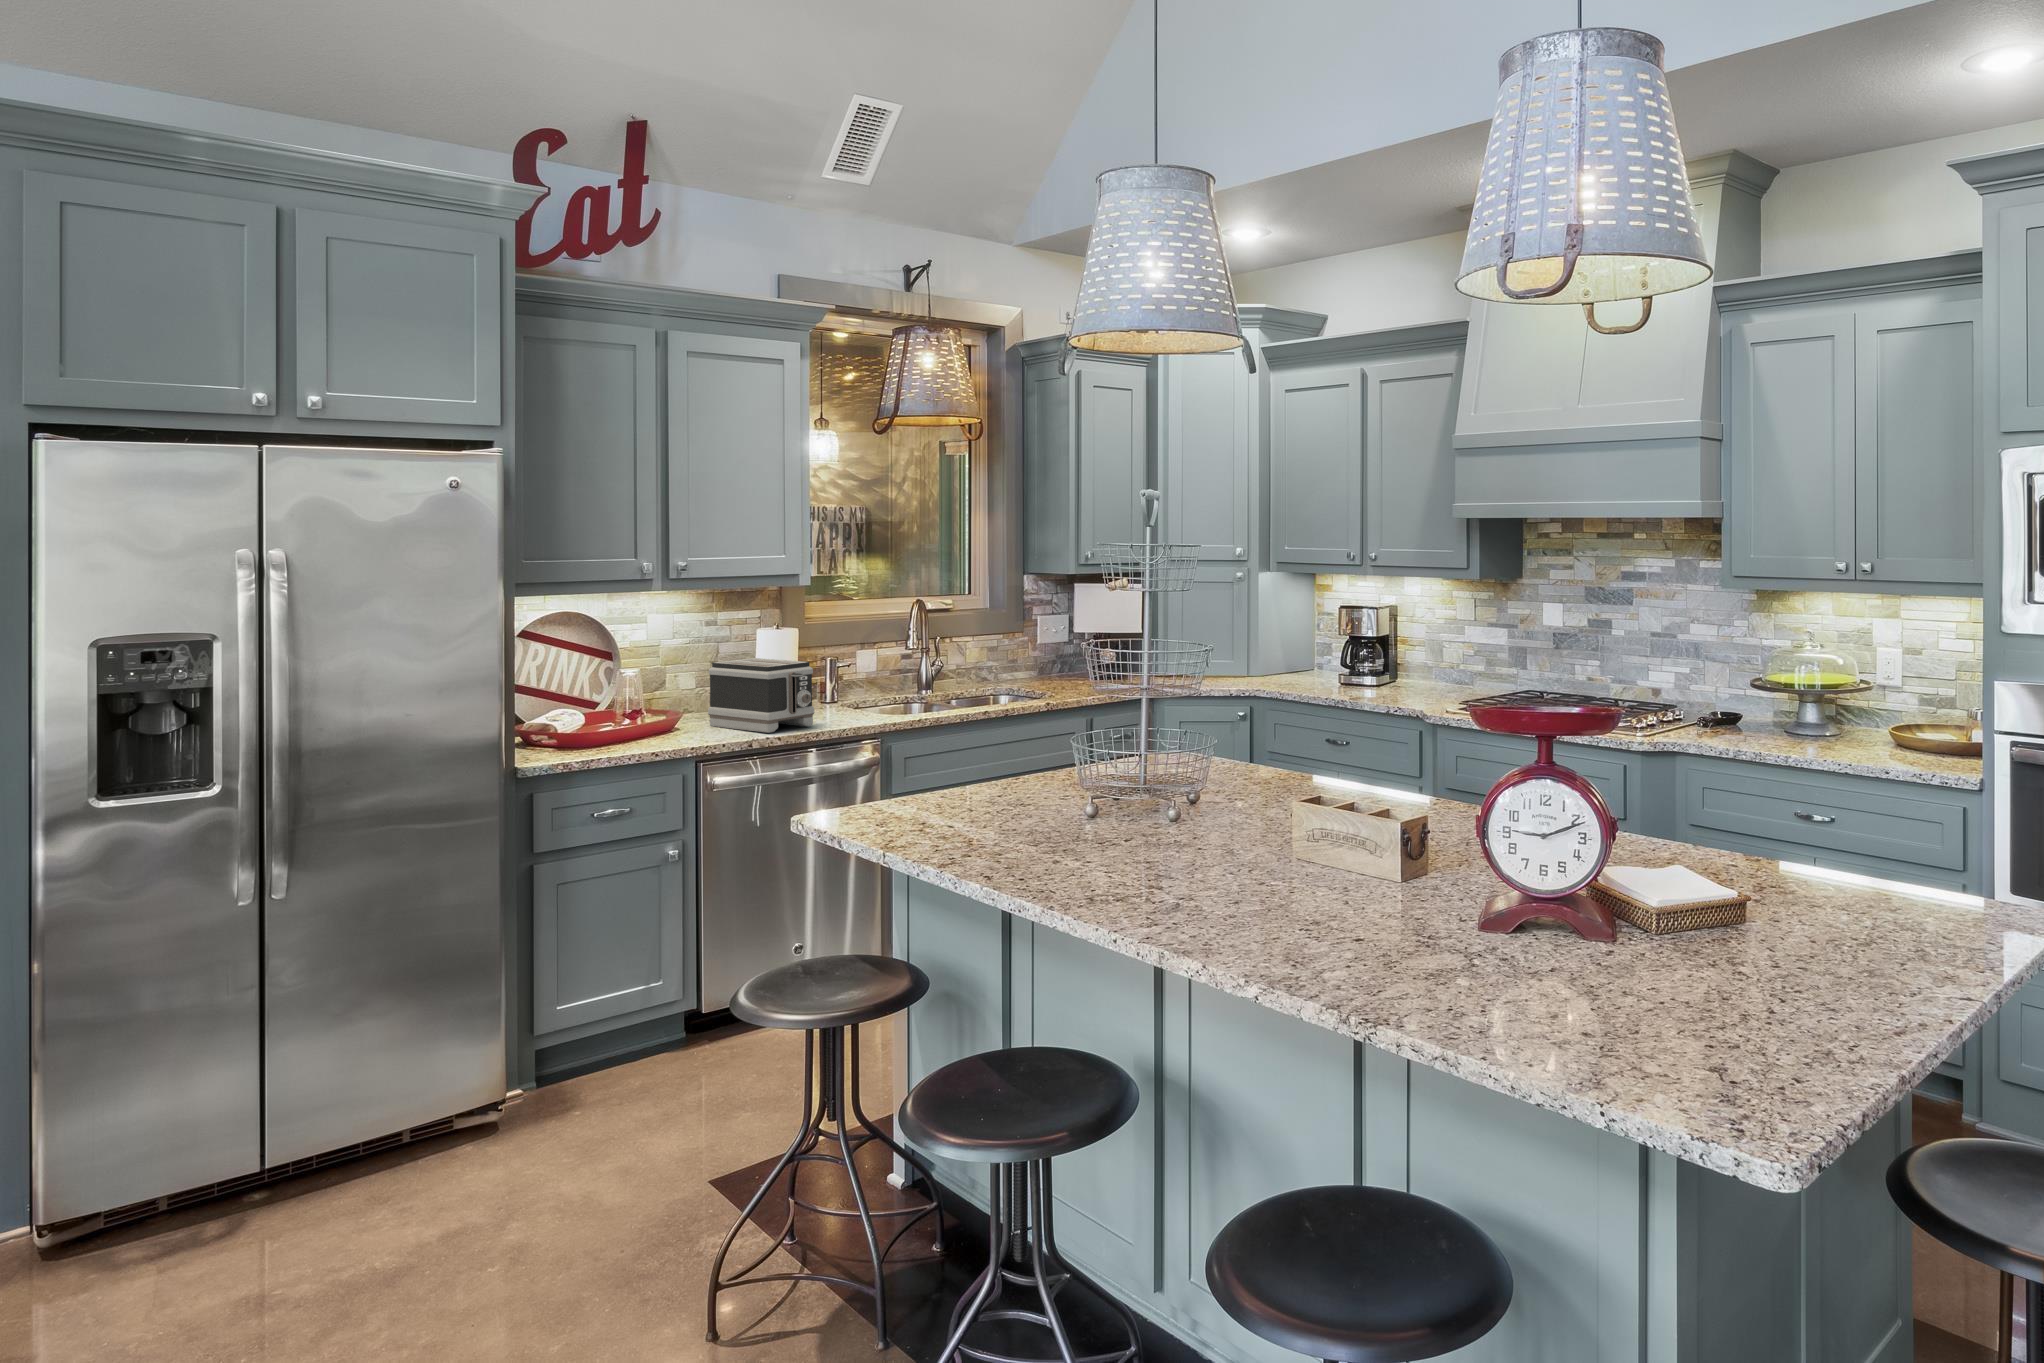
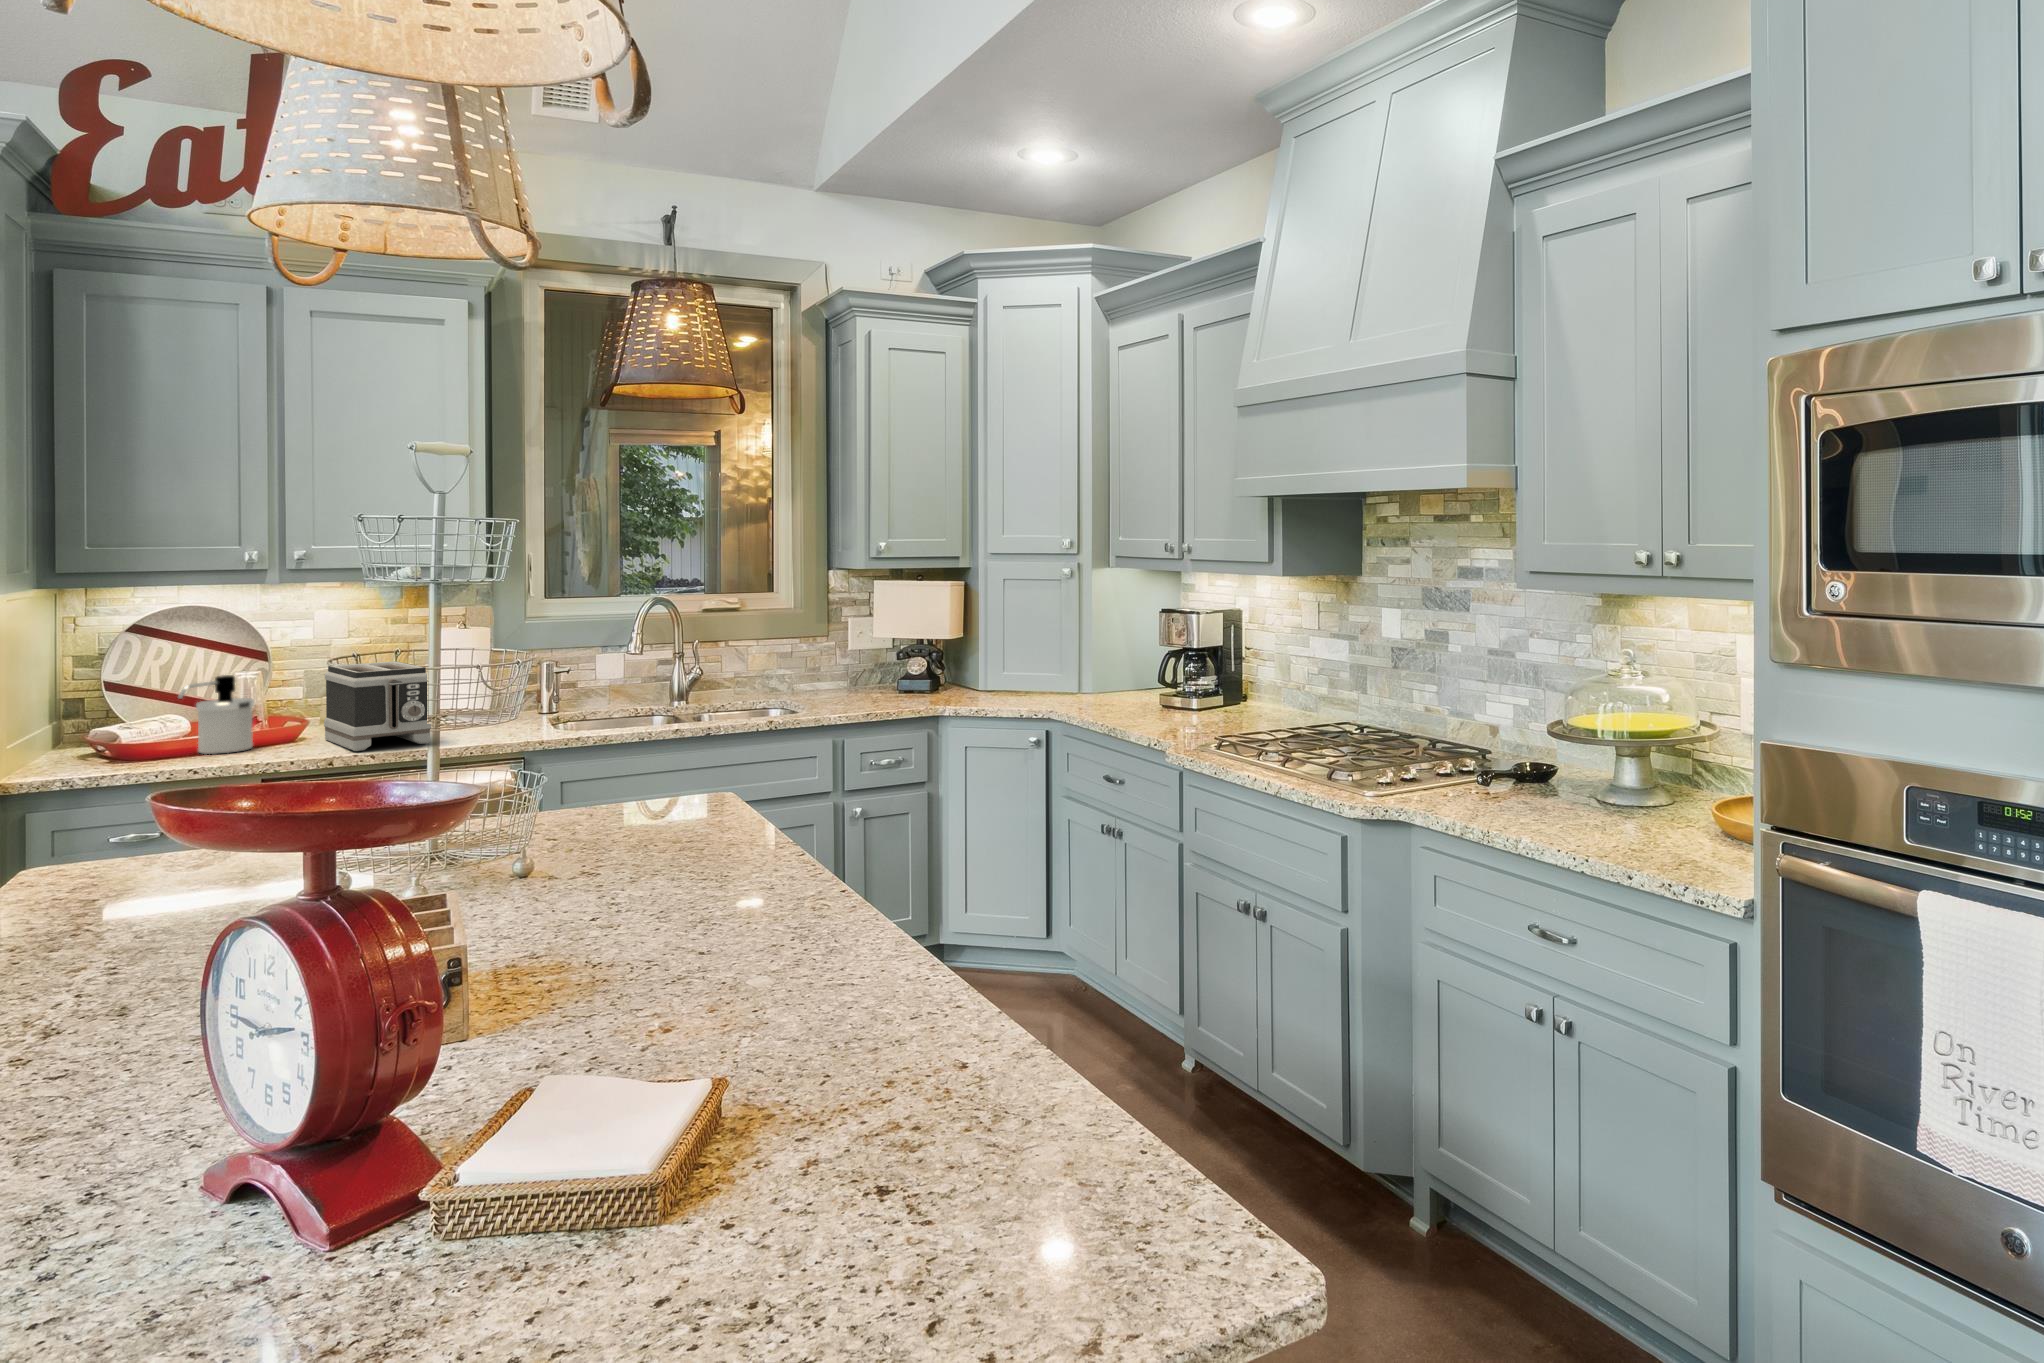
soap dispenser: none [628,671,671,738] -> present [178,675,254,754]

